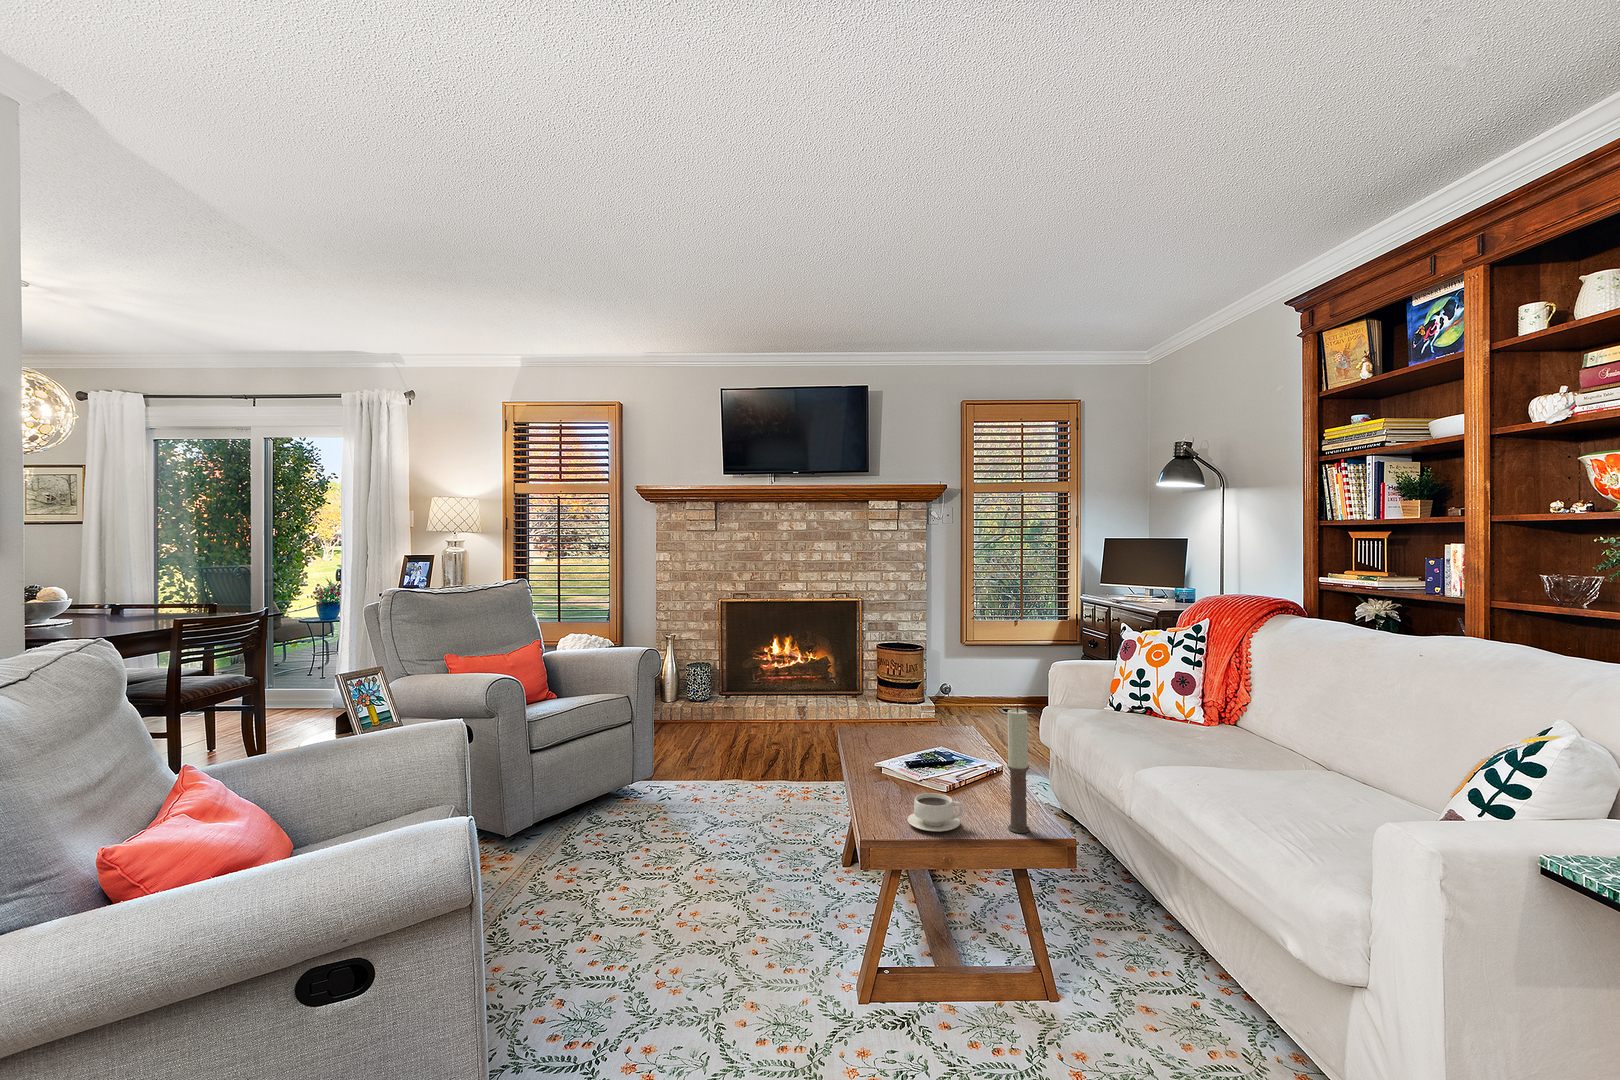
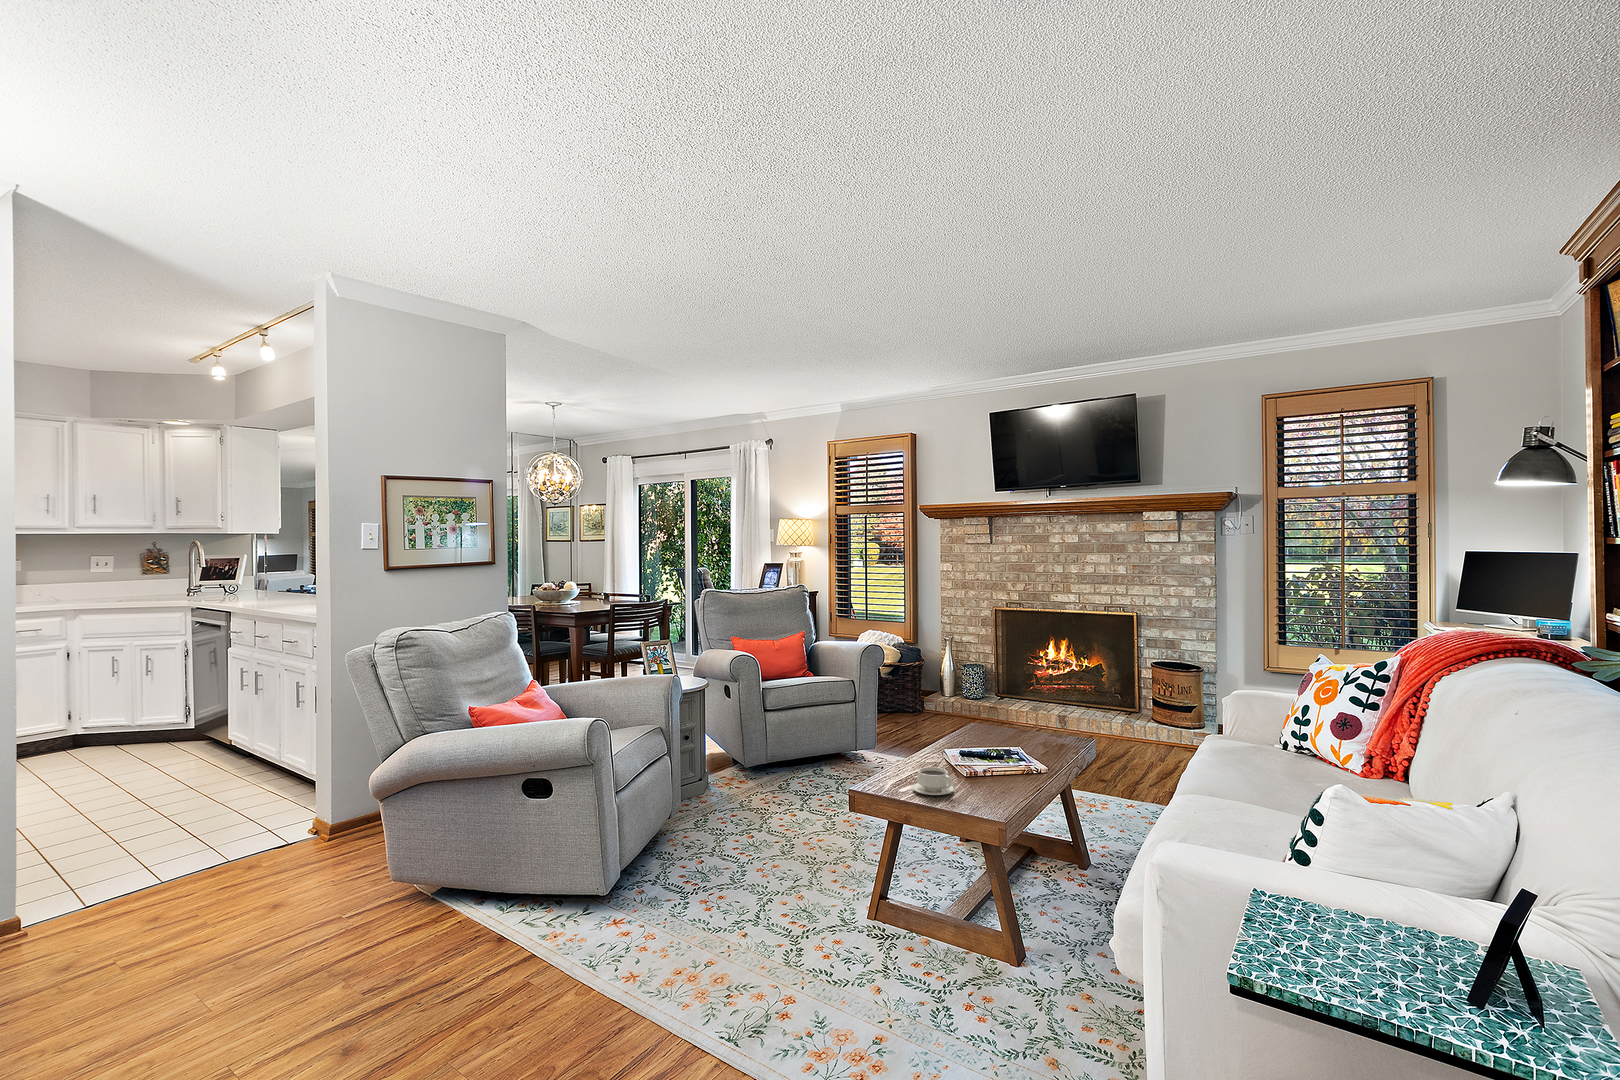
candle: present [1007,708,1029,833] -> none [982,706,1000,808]

